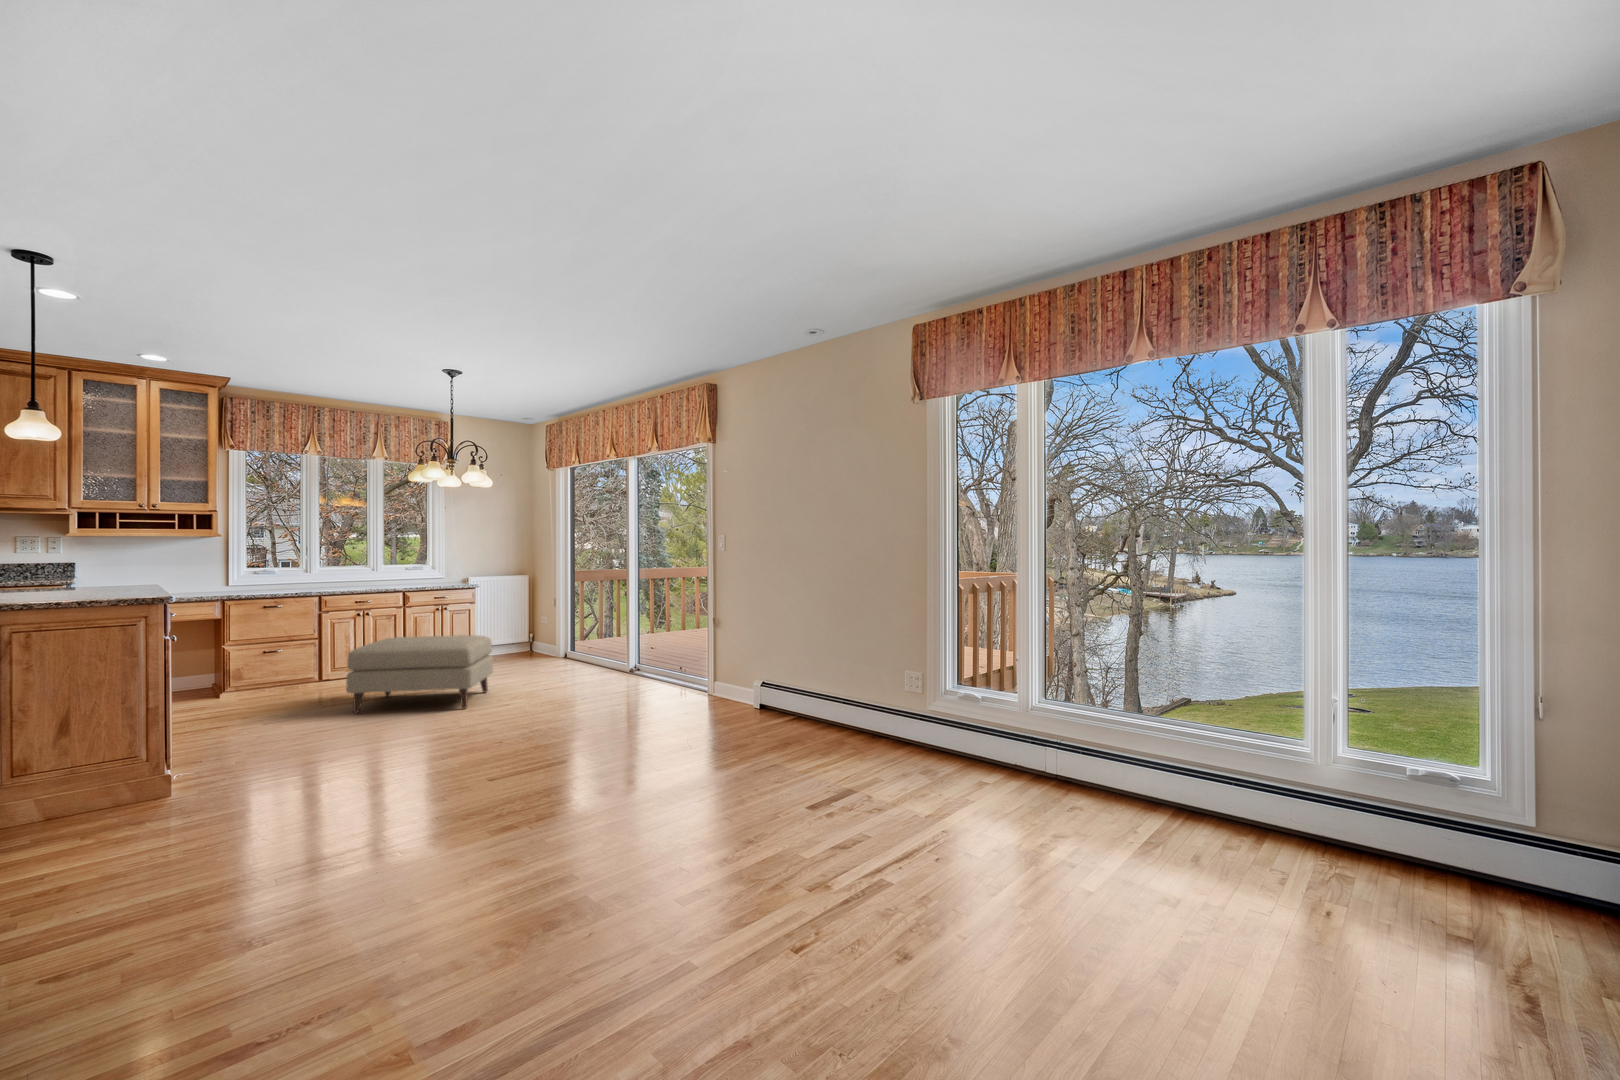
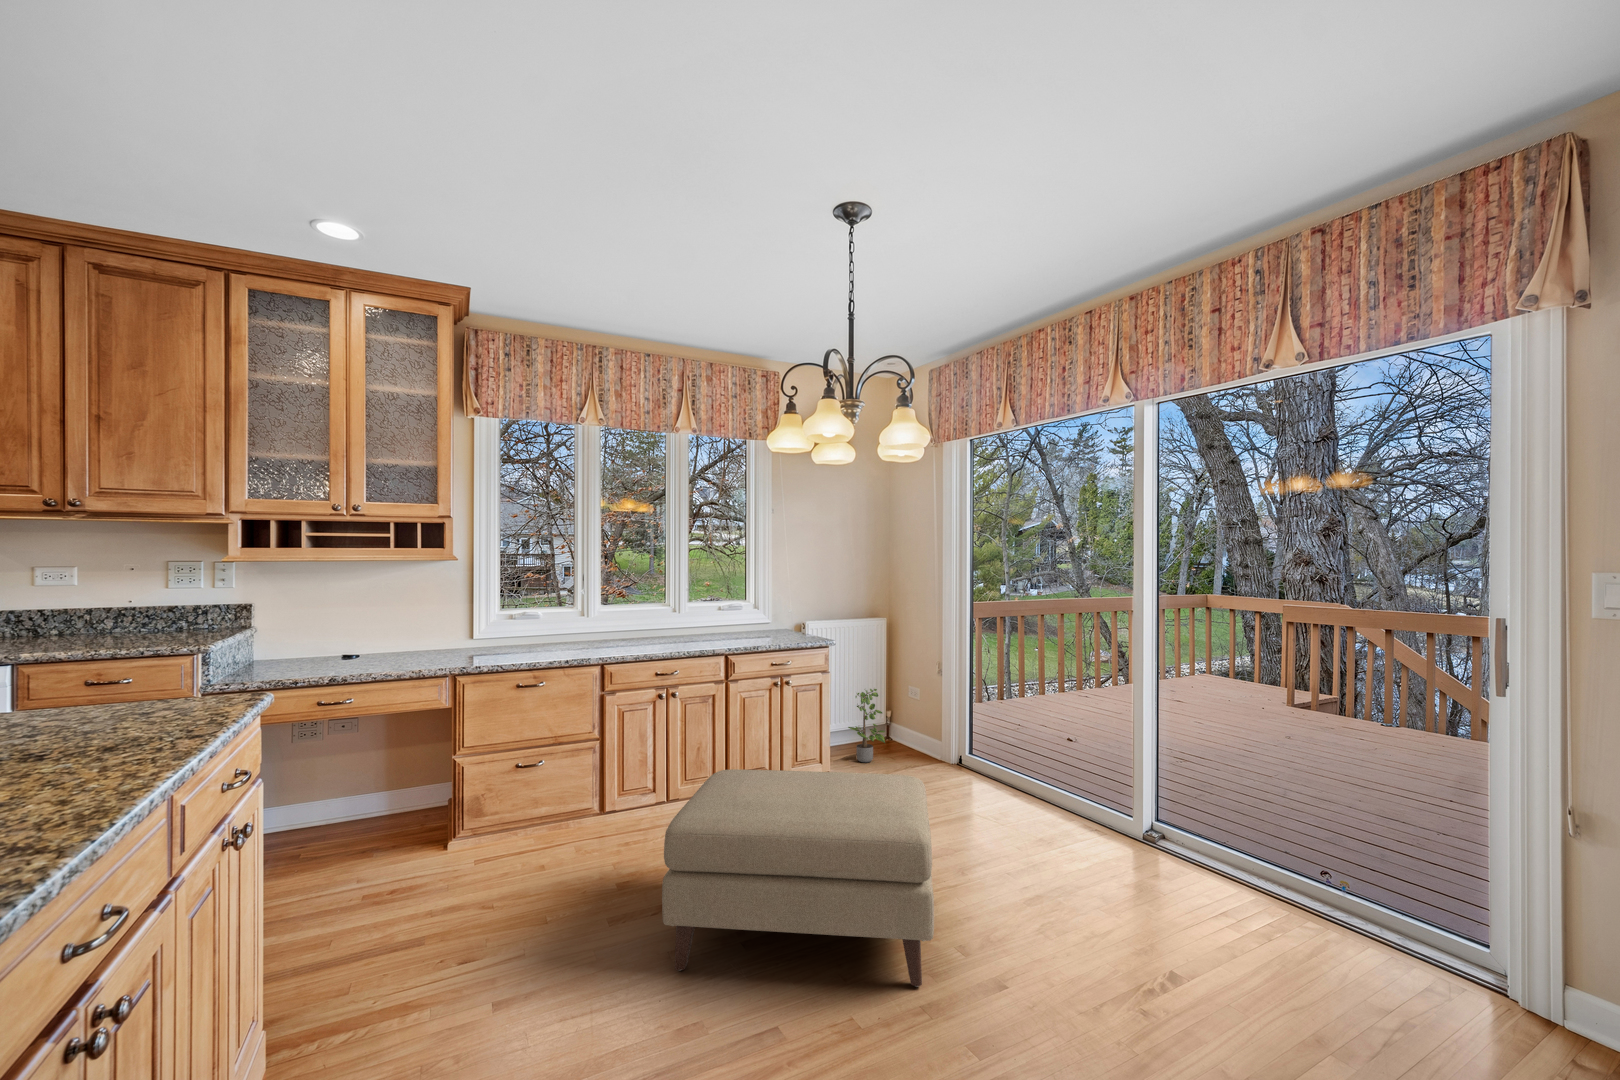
potted plant: none [494,613,521,657] -> present [848,689,885,762]

